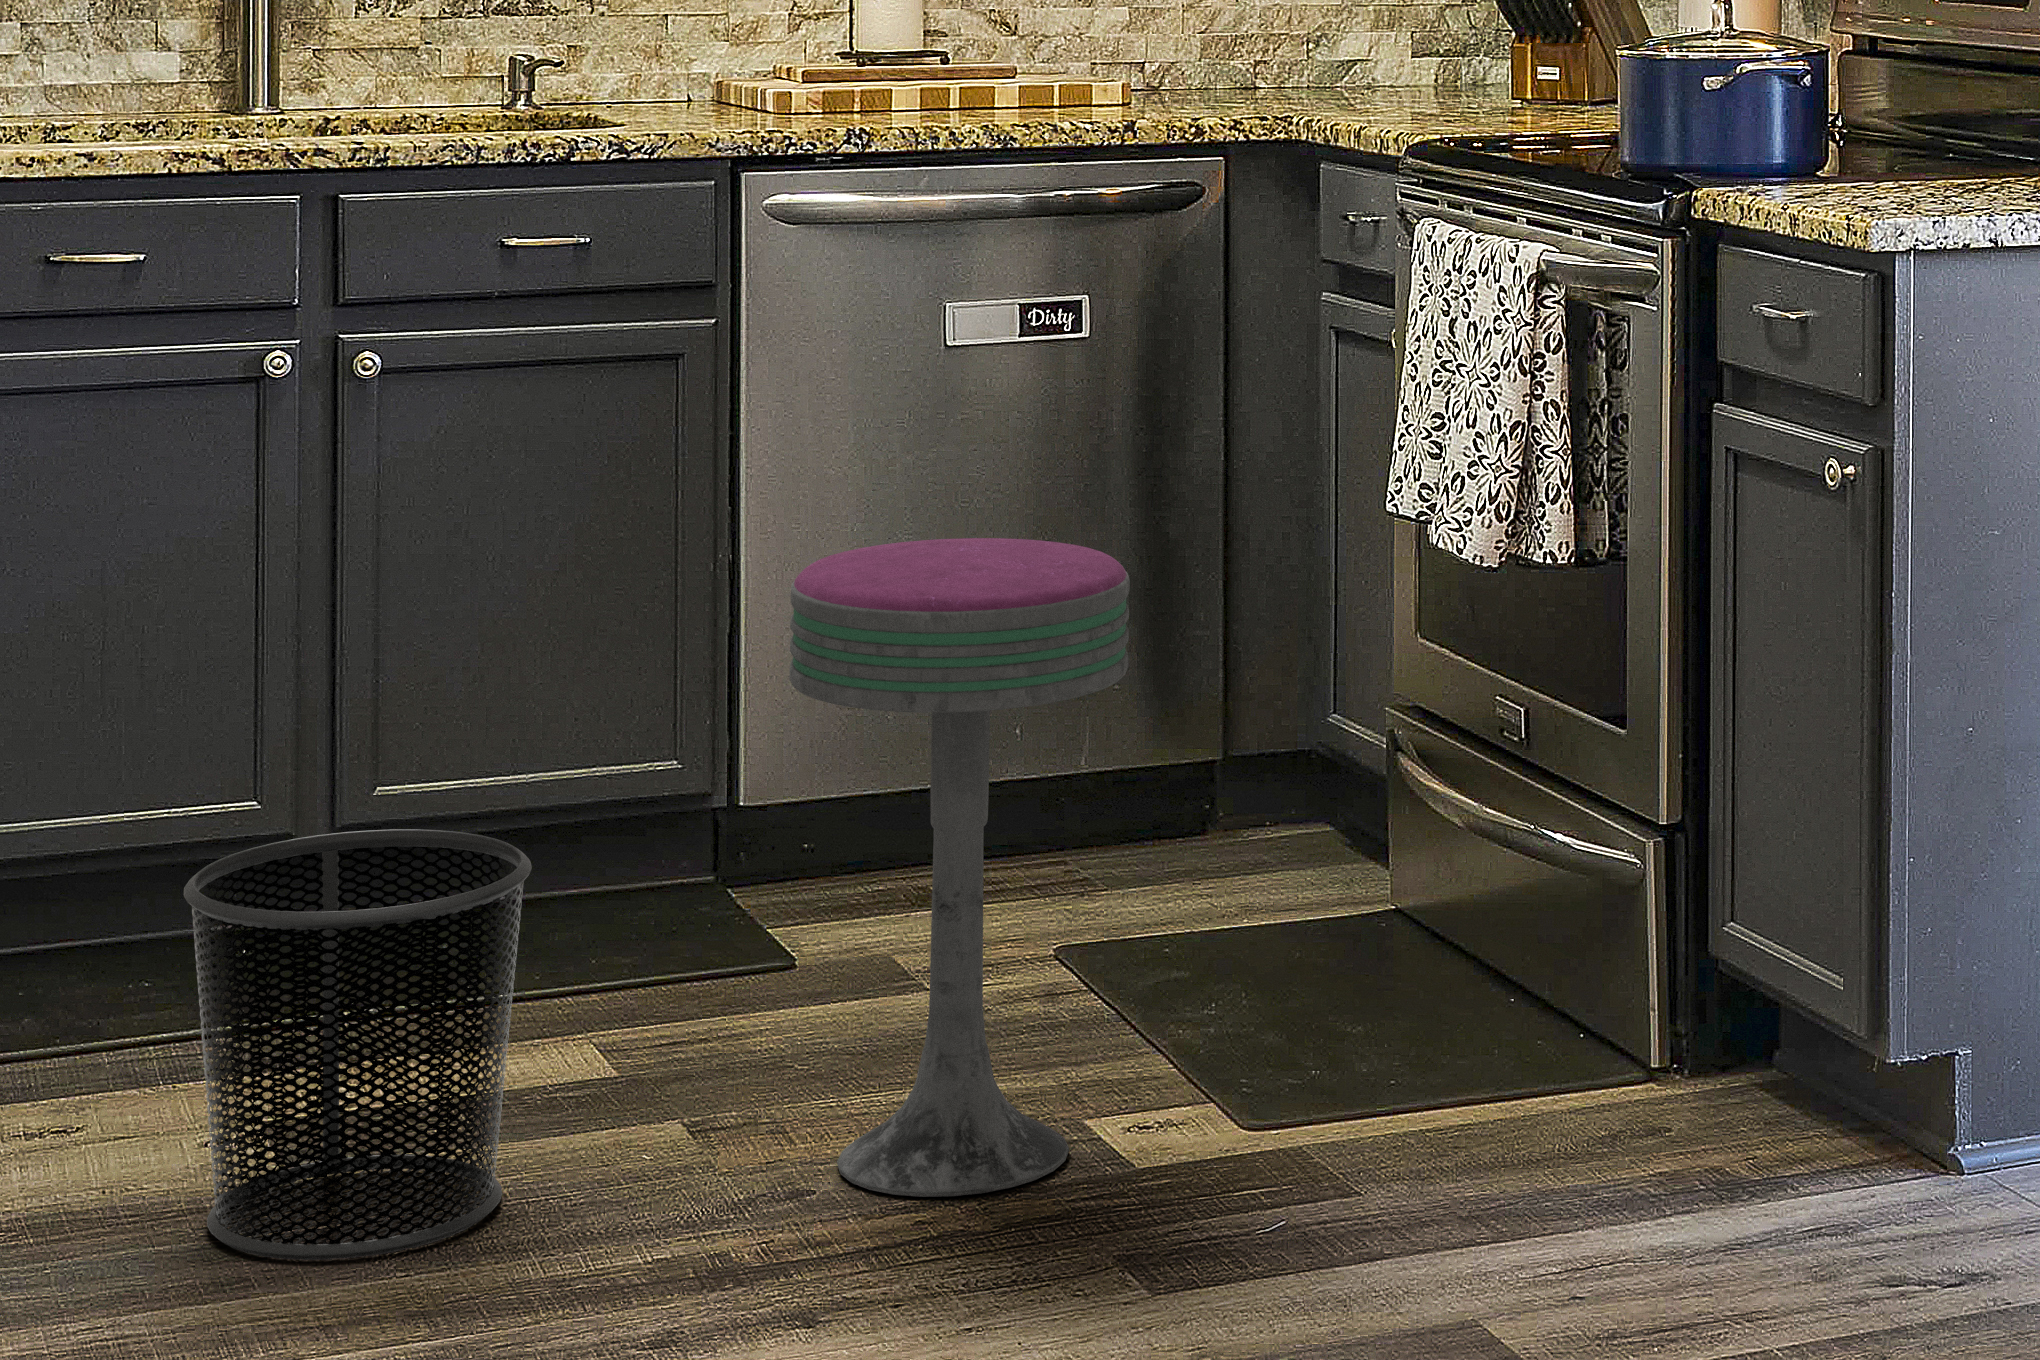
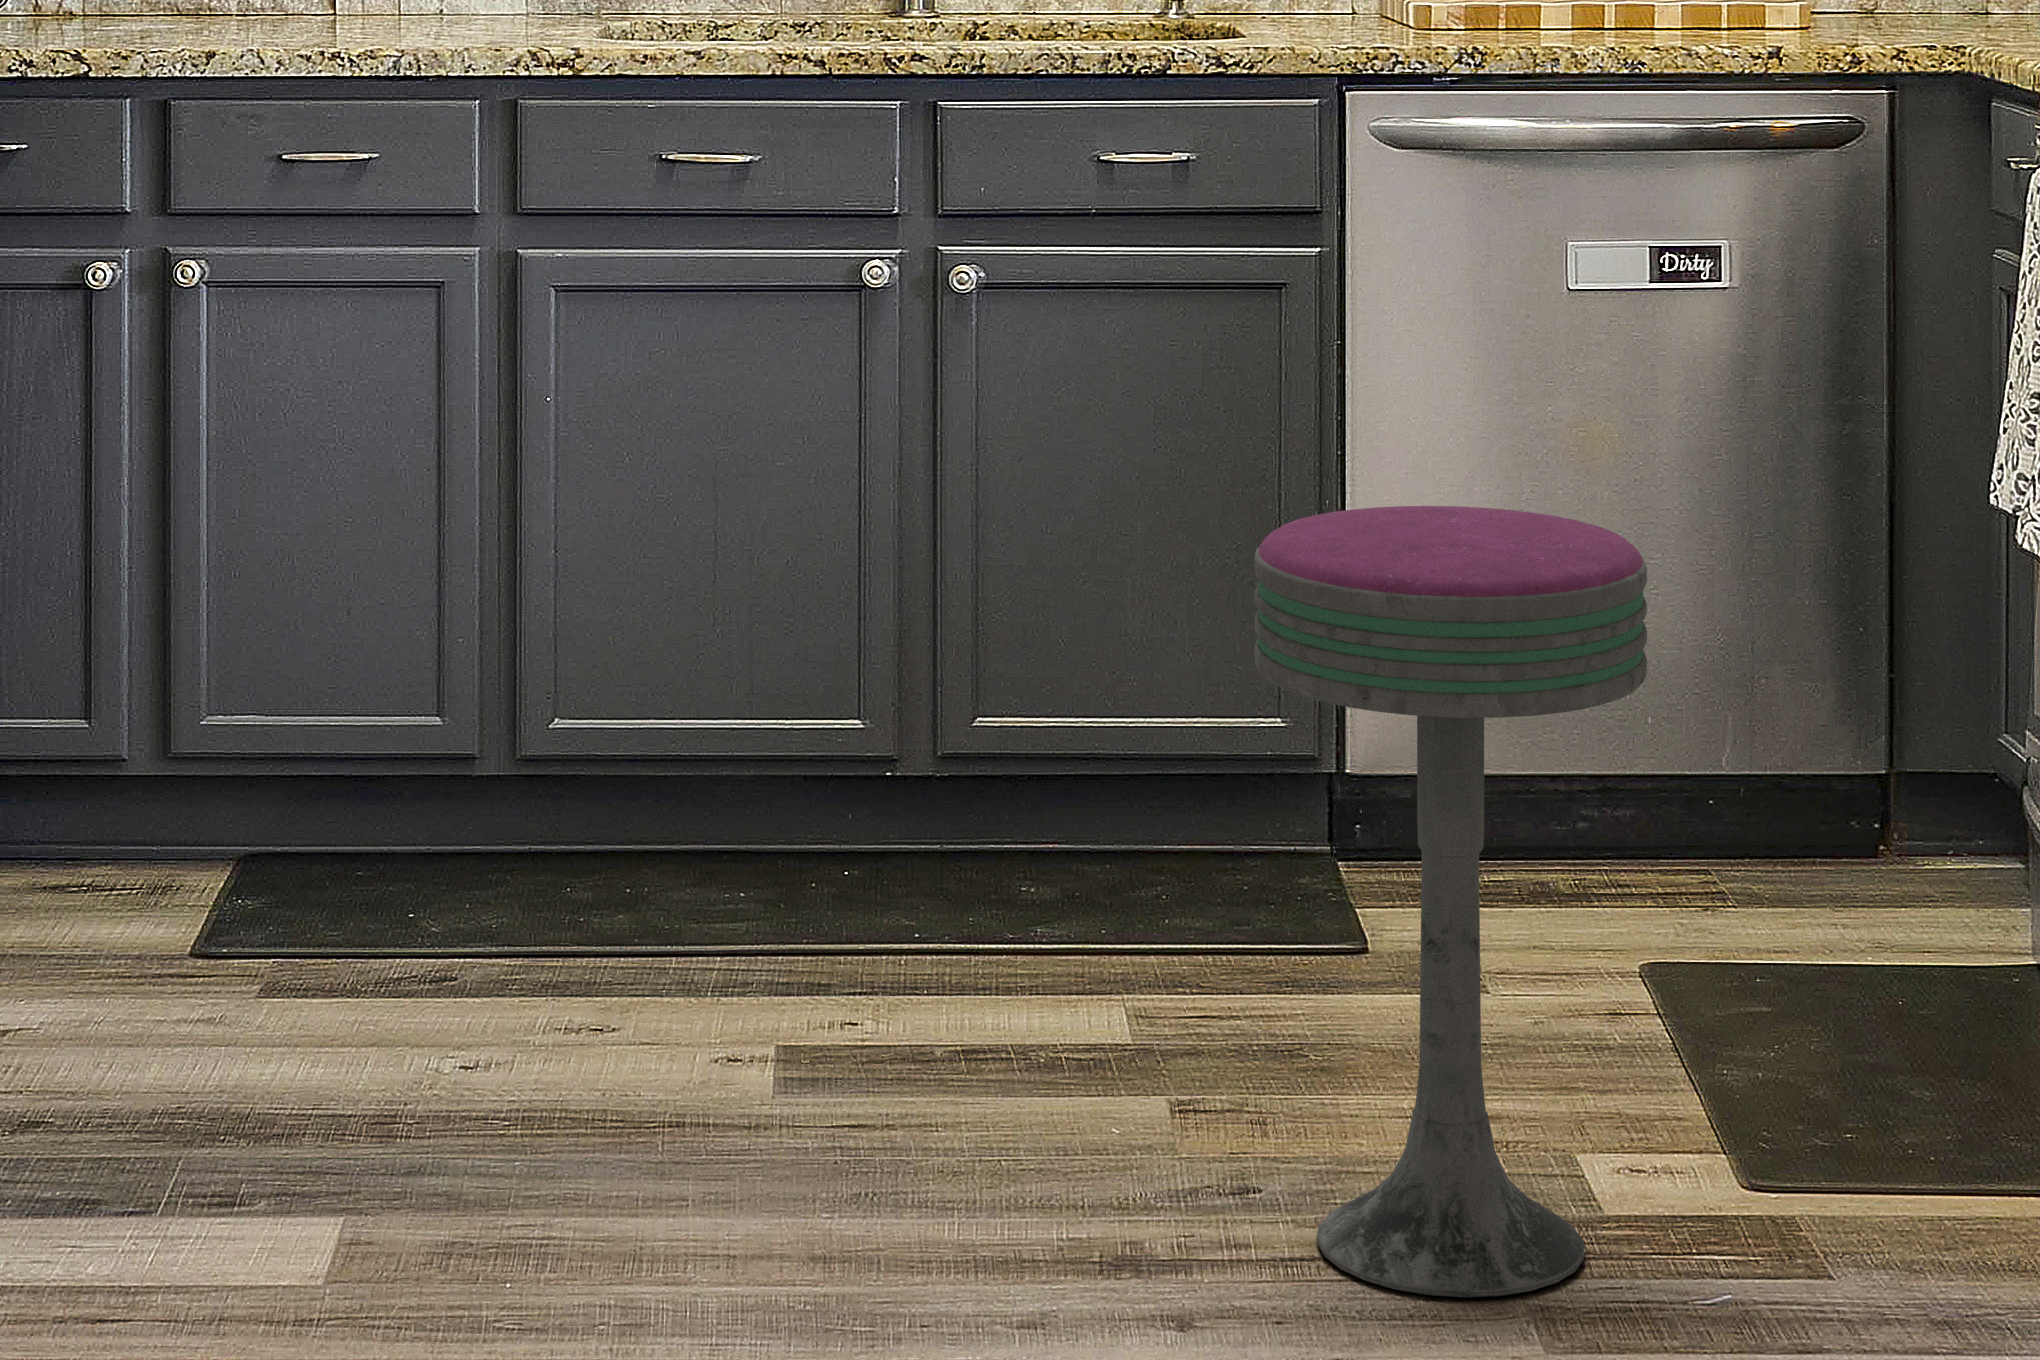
waste bin: present [184,829,532,1260] -> none [626,776,982,1256]

